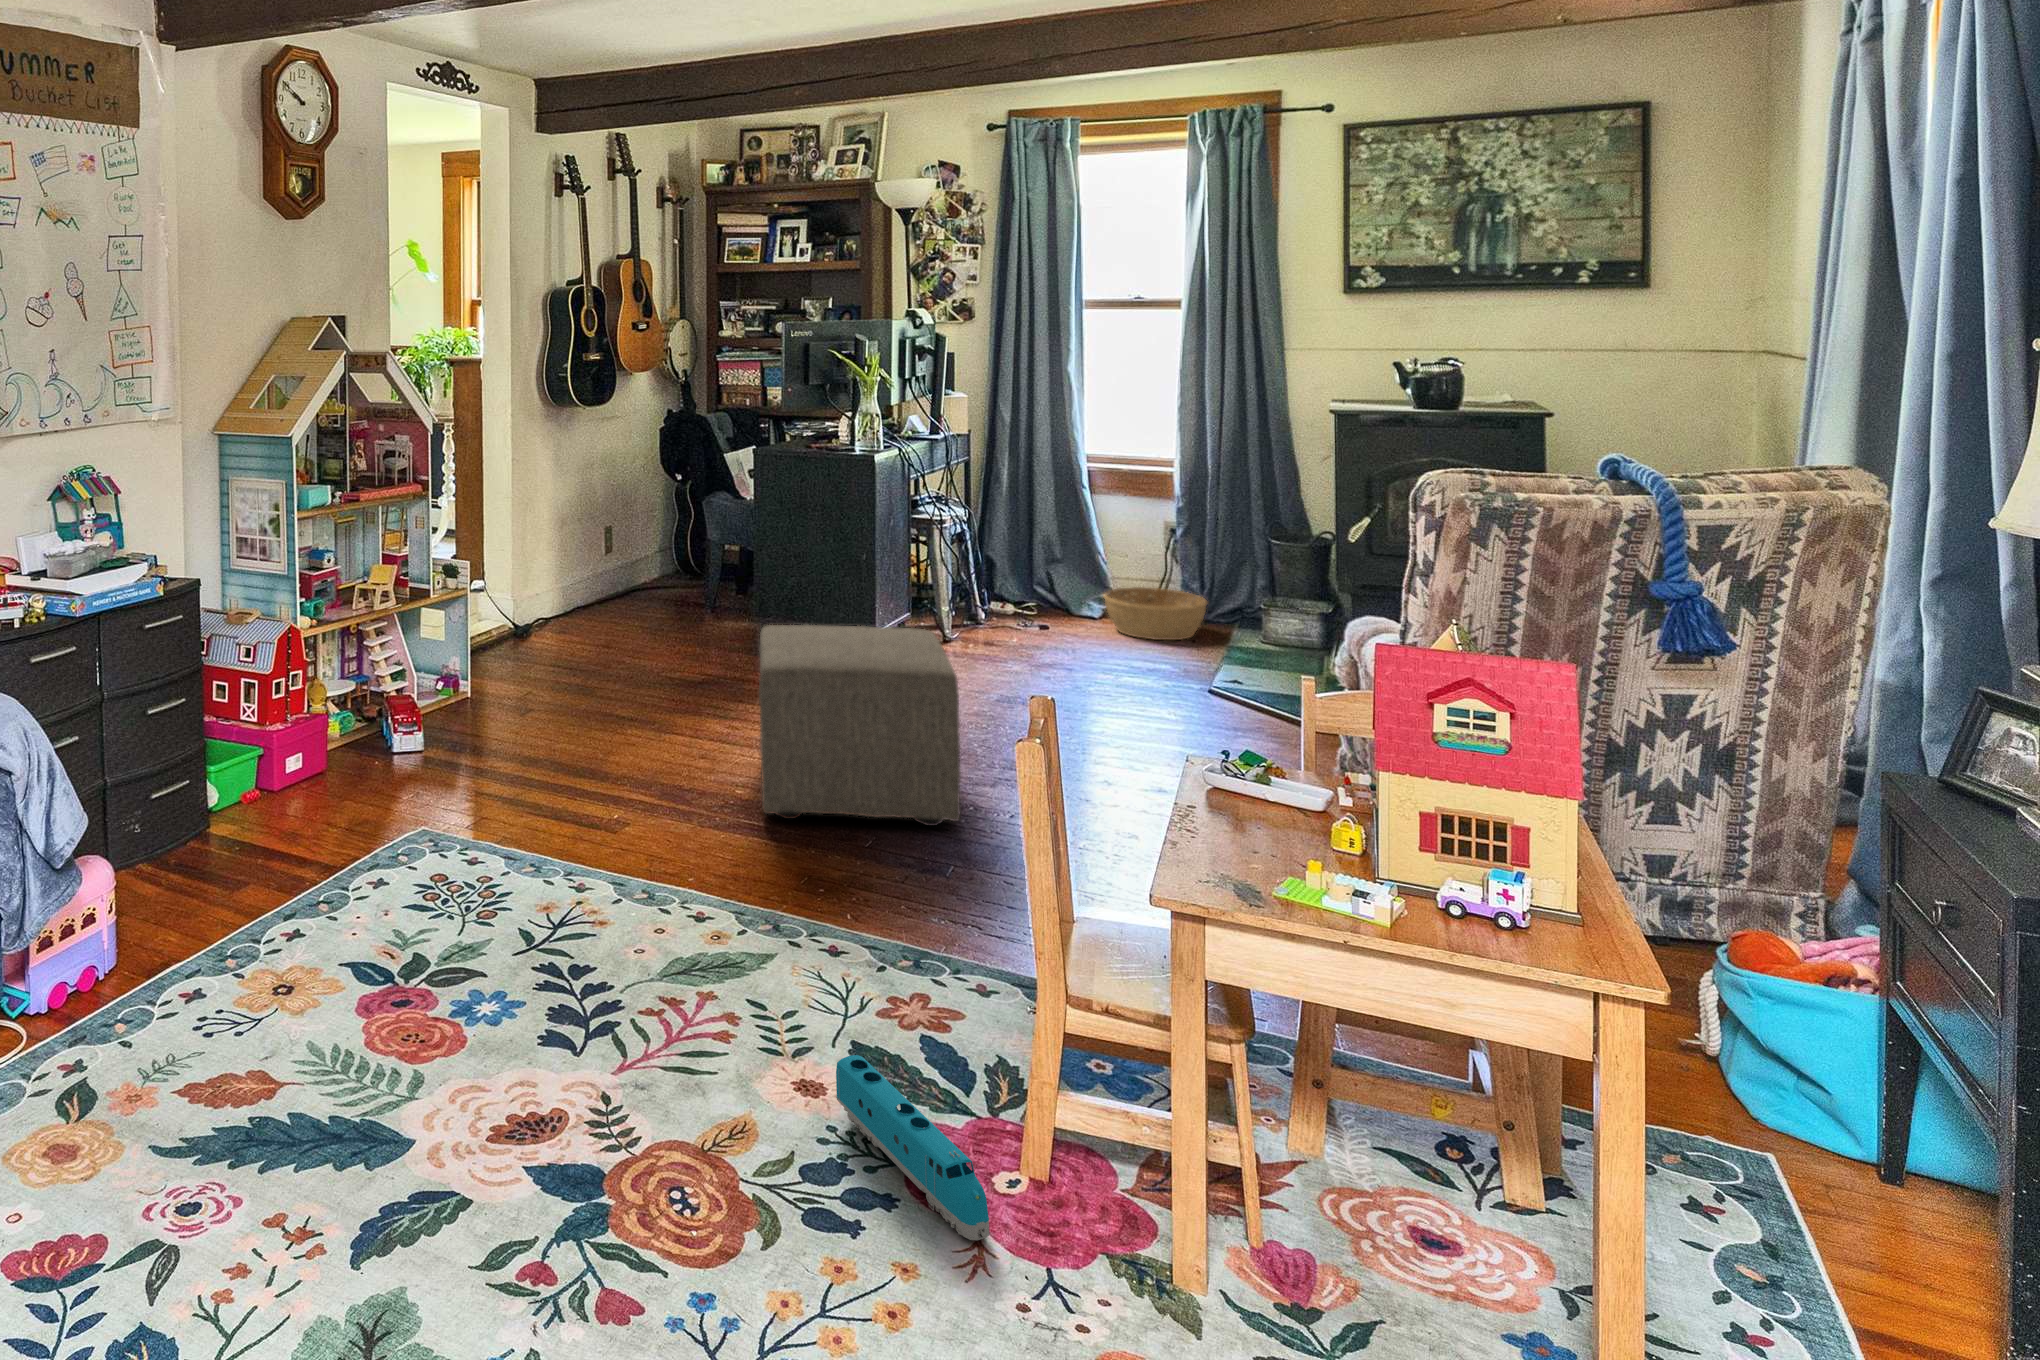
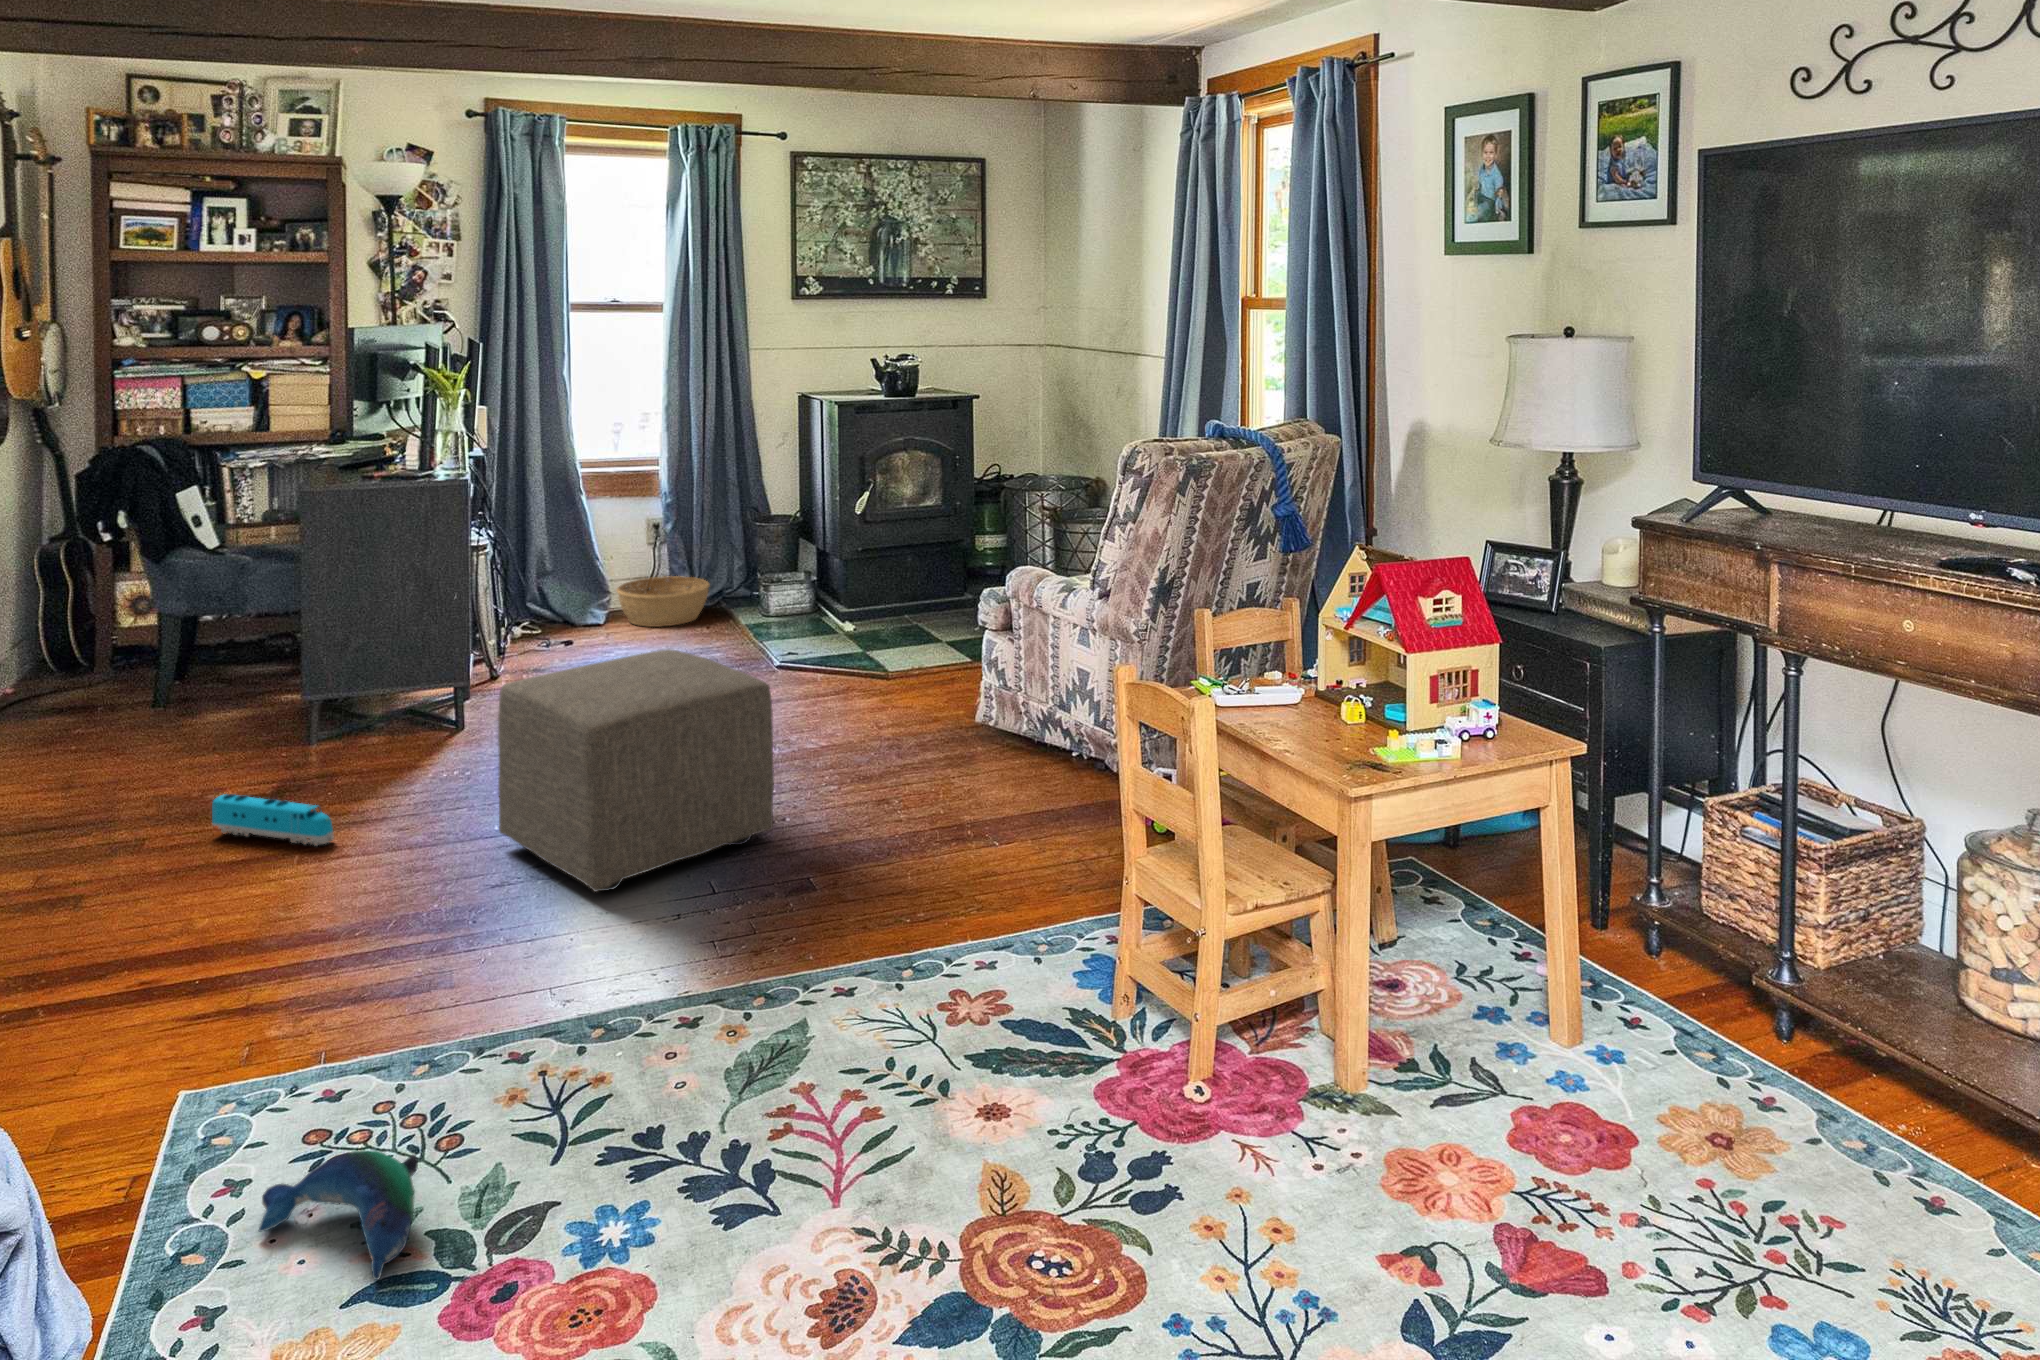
plush toy: none [367,882,440,959] -> present [259,1150,418,1280]
toy train: present [836,1055,989,1240] -> present [212,794,334,846]

